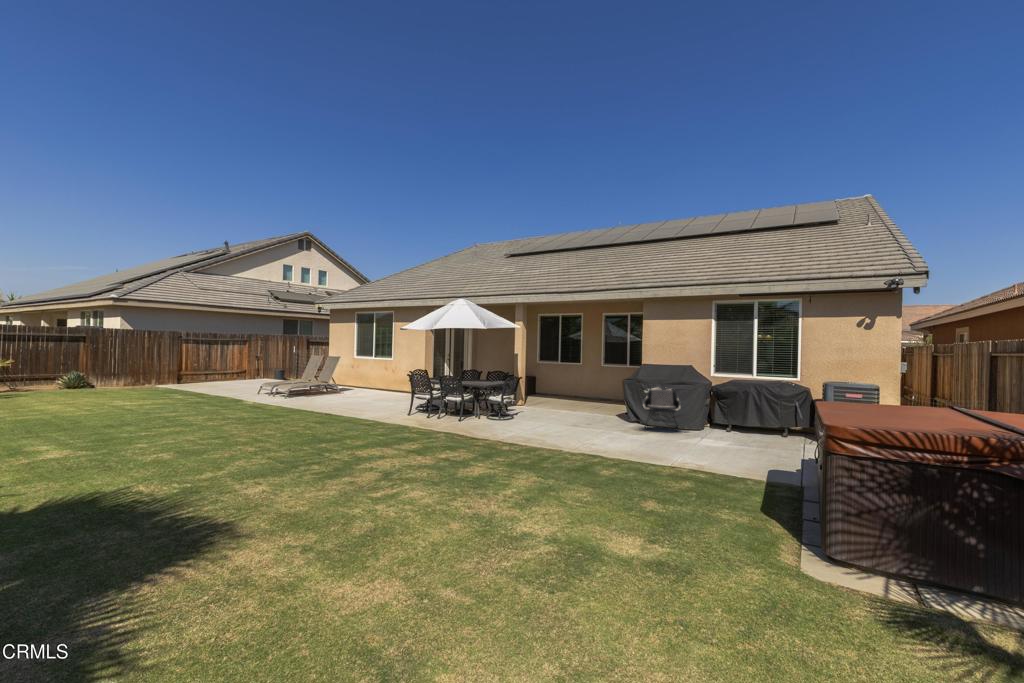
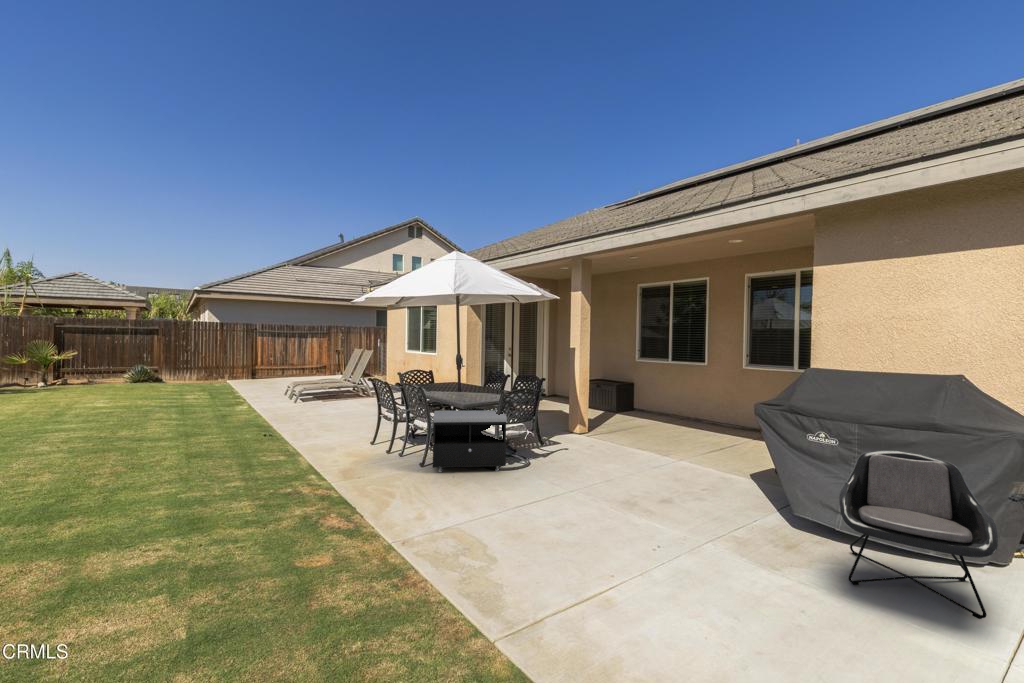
storage bench: none [455,386,499,417] -> present [433,411,507,472]

